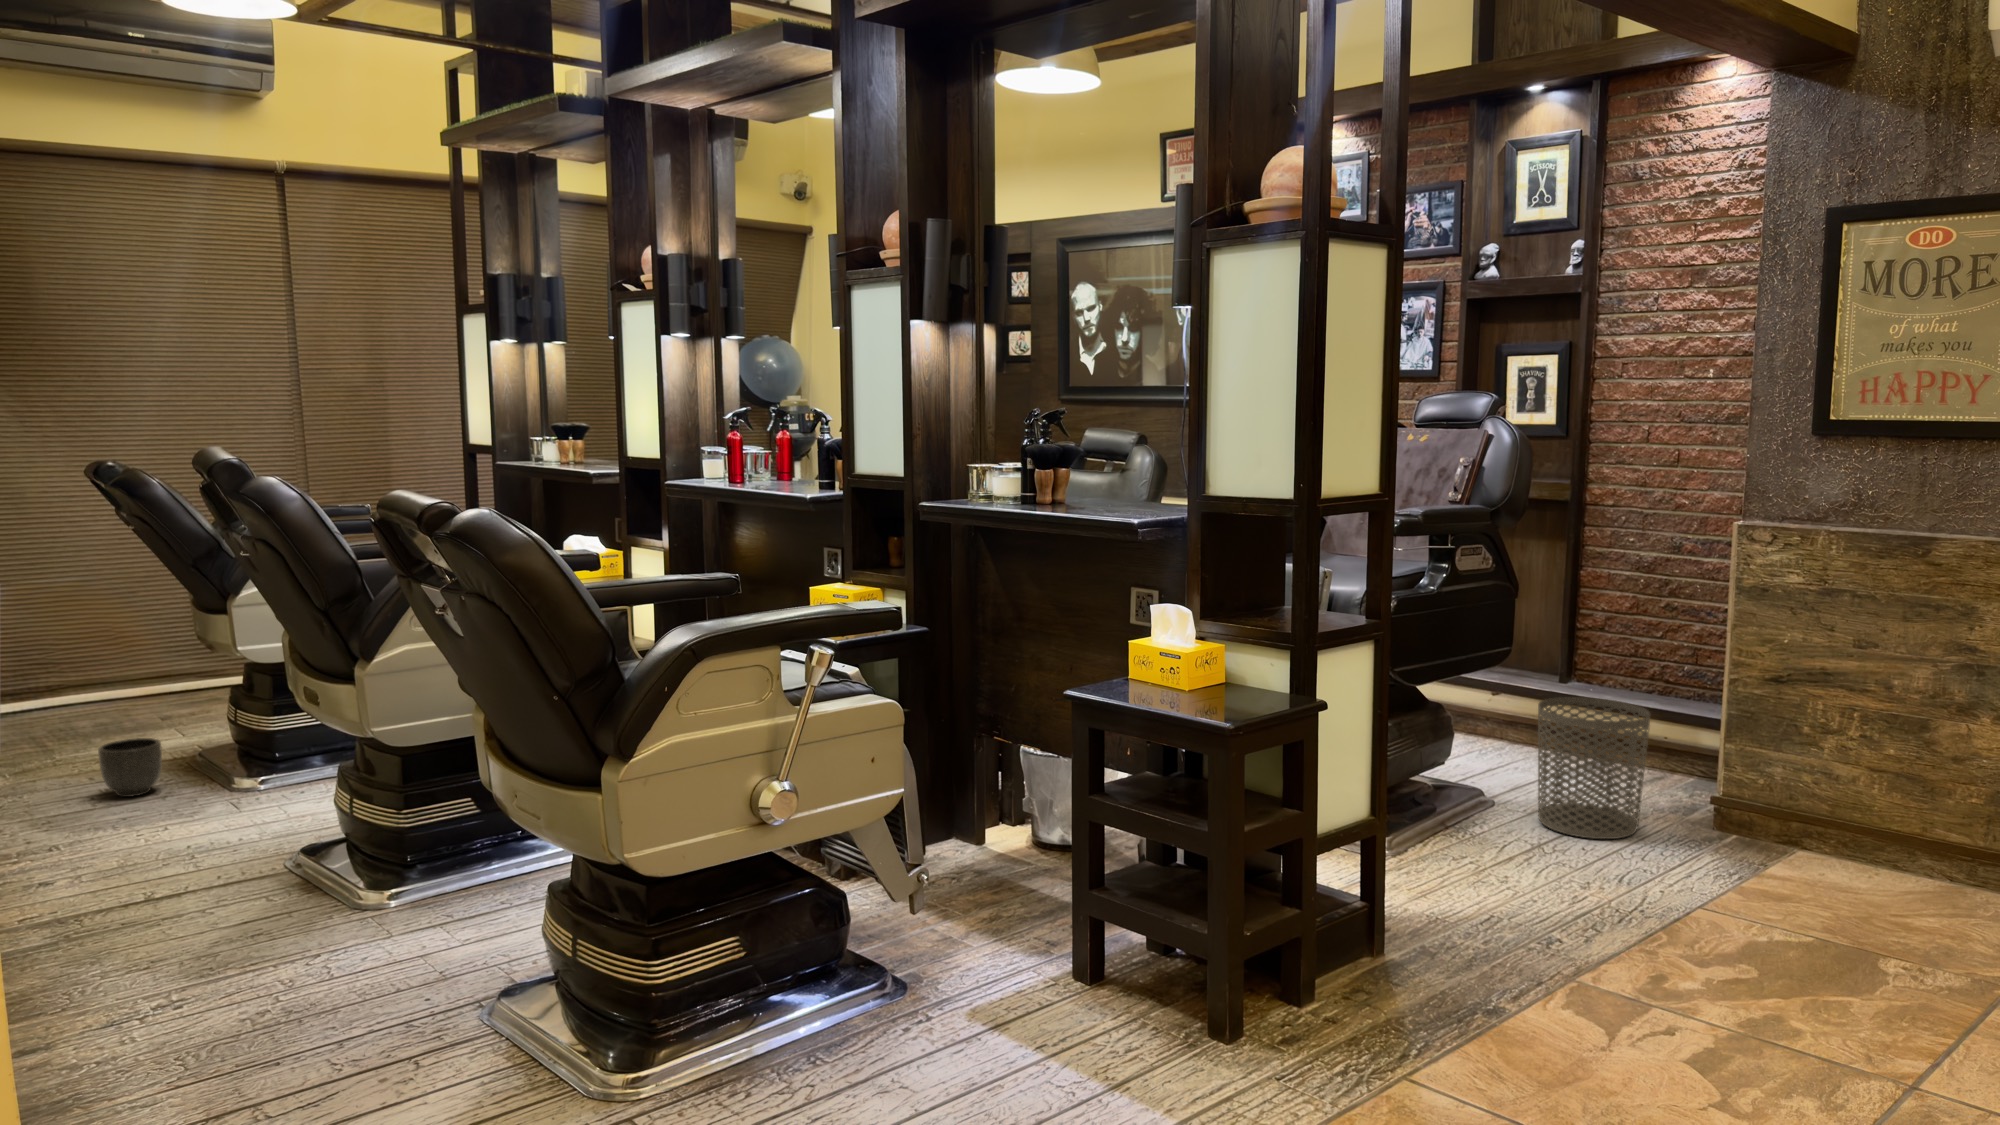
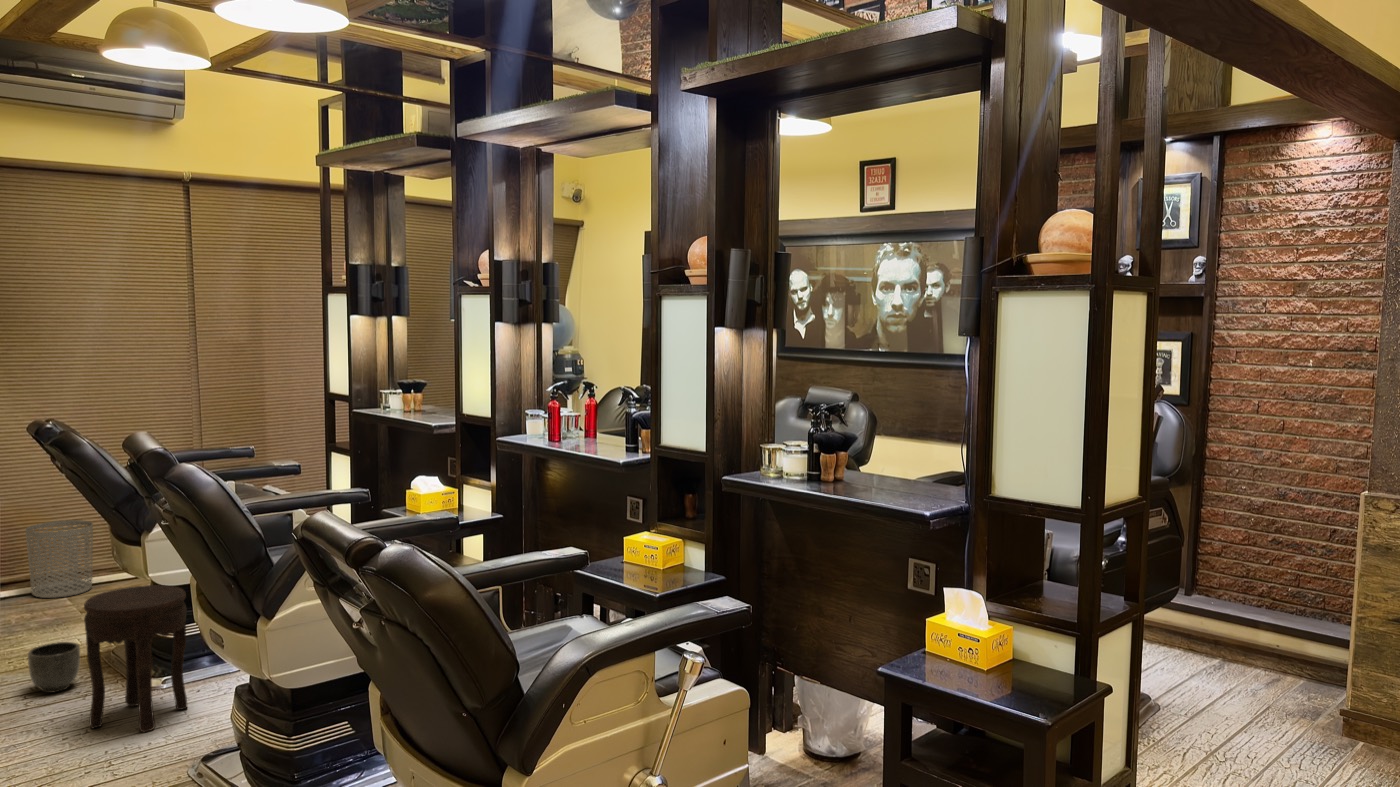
side table: none [162,661,293,832] -> present [84,585,187,733]
waste bin: present [1538,697,1650,839] -> present [26,520,93,598]

